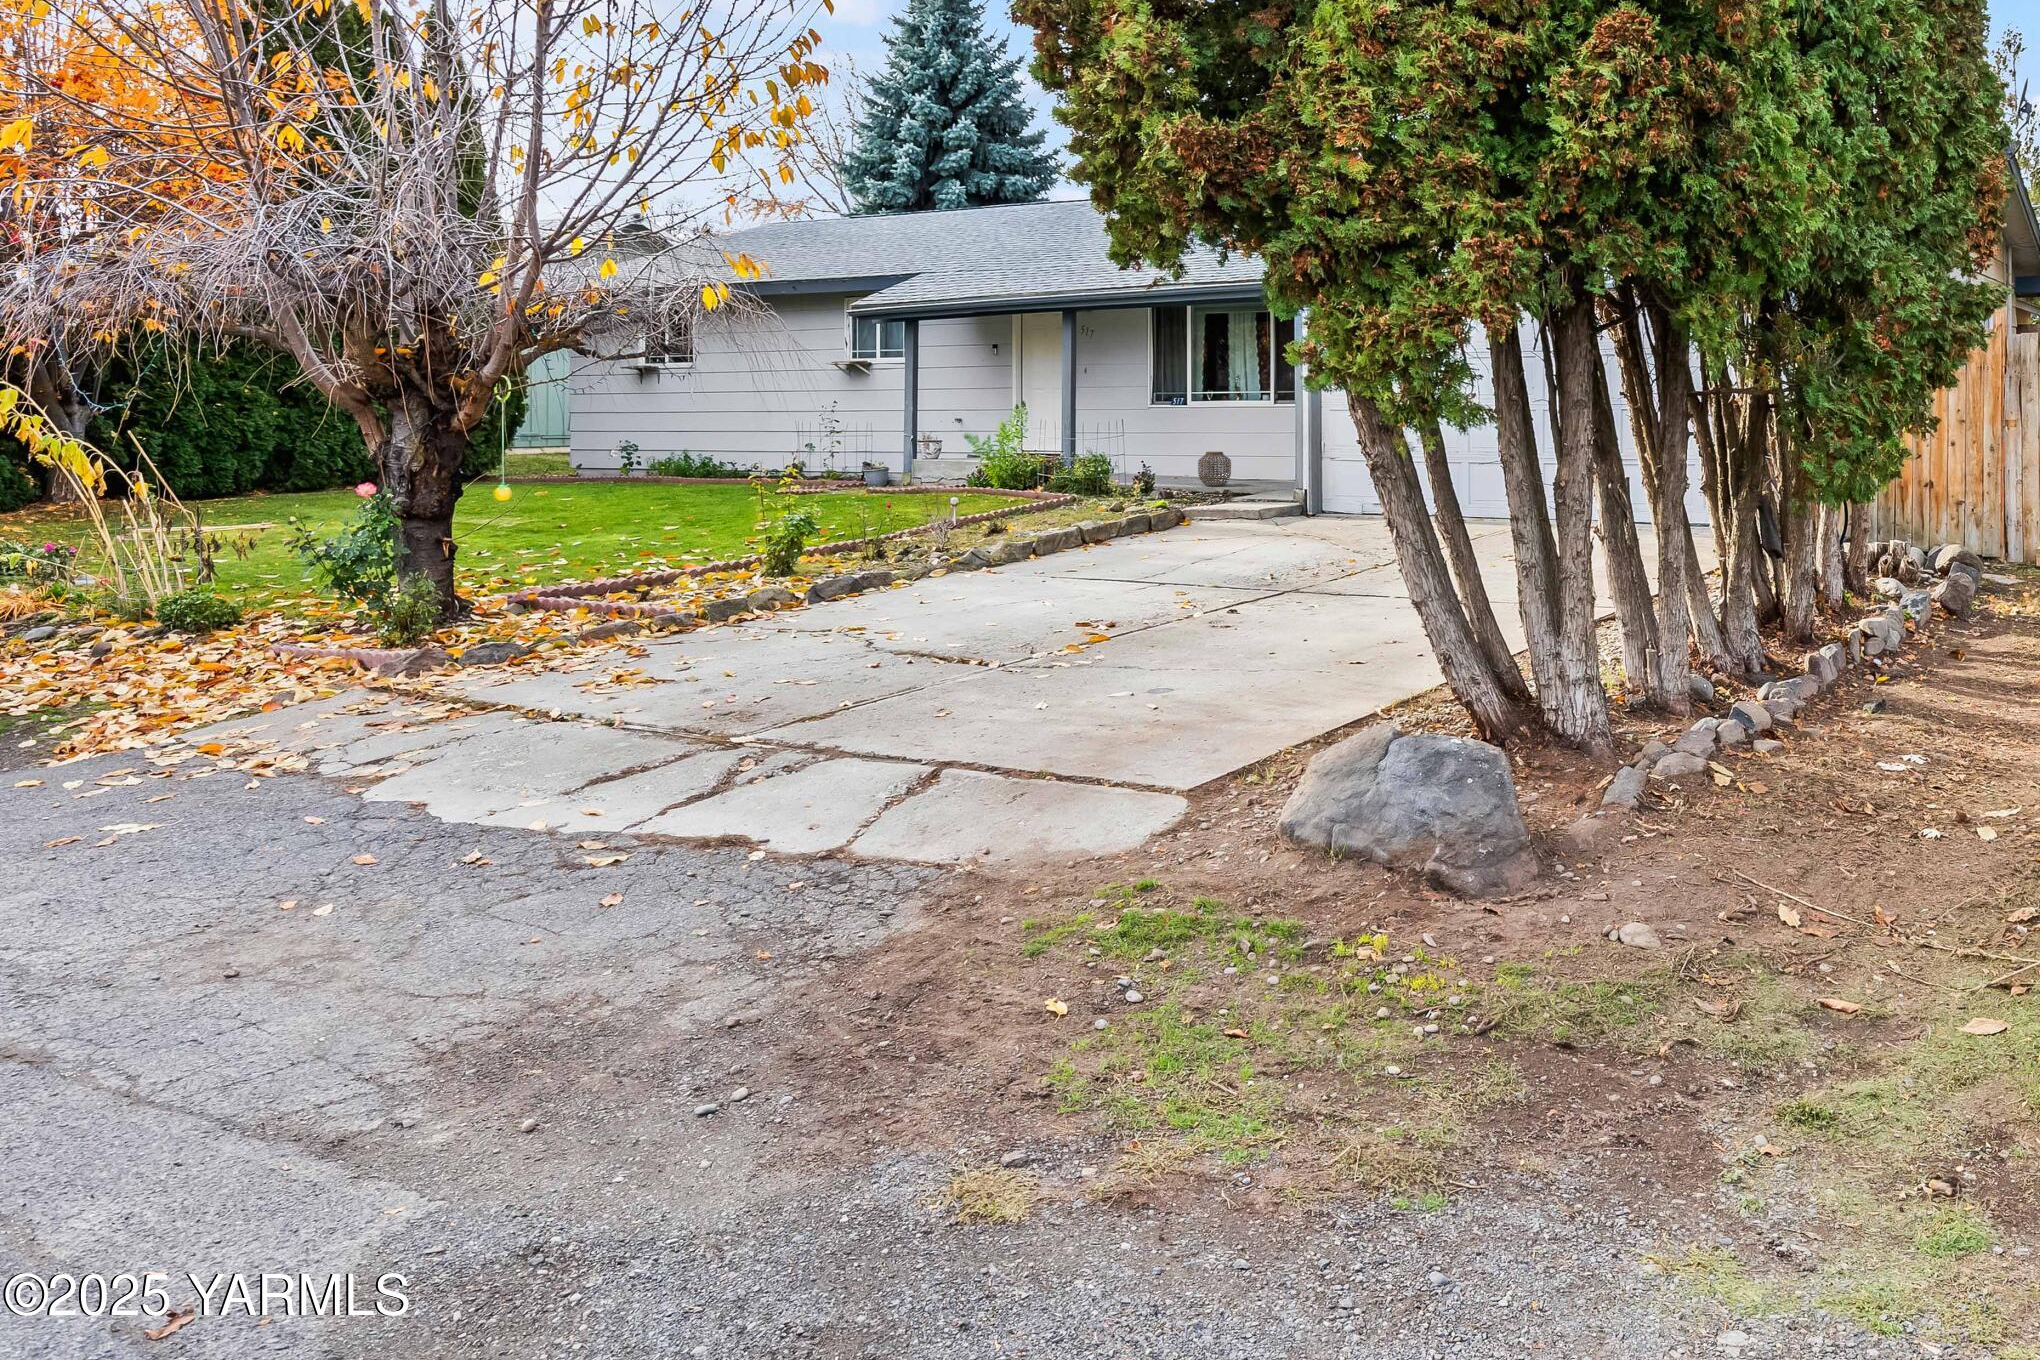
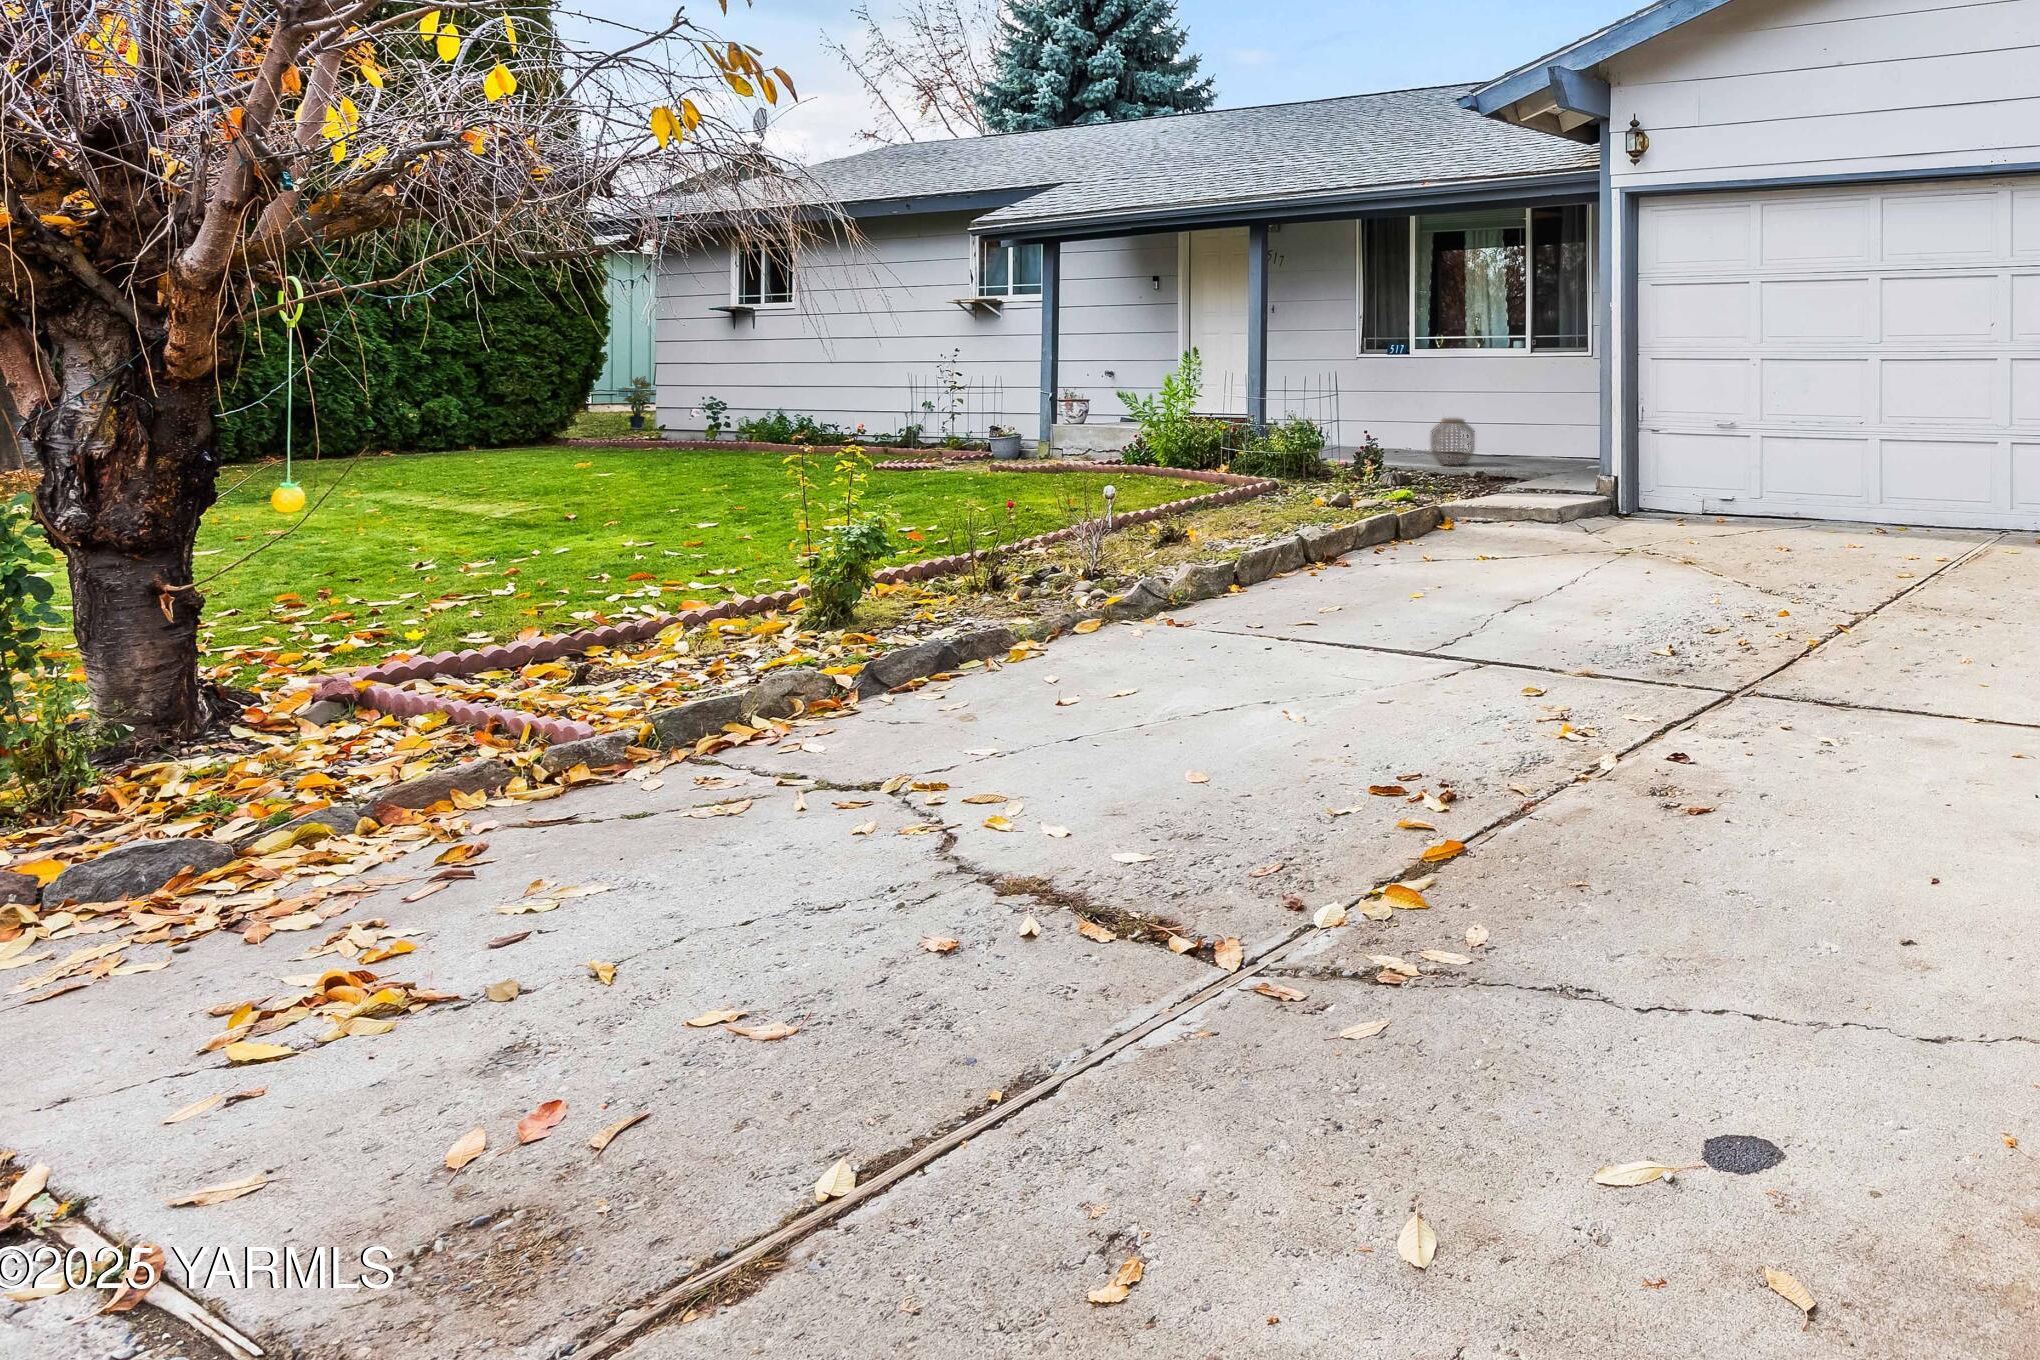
potted plant: none [543,424,572,469] -> present [622,376,654,430]

